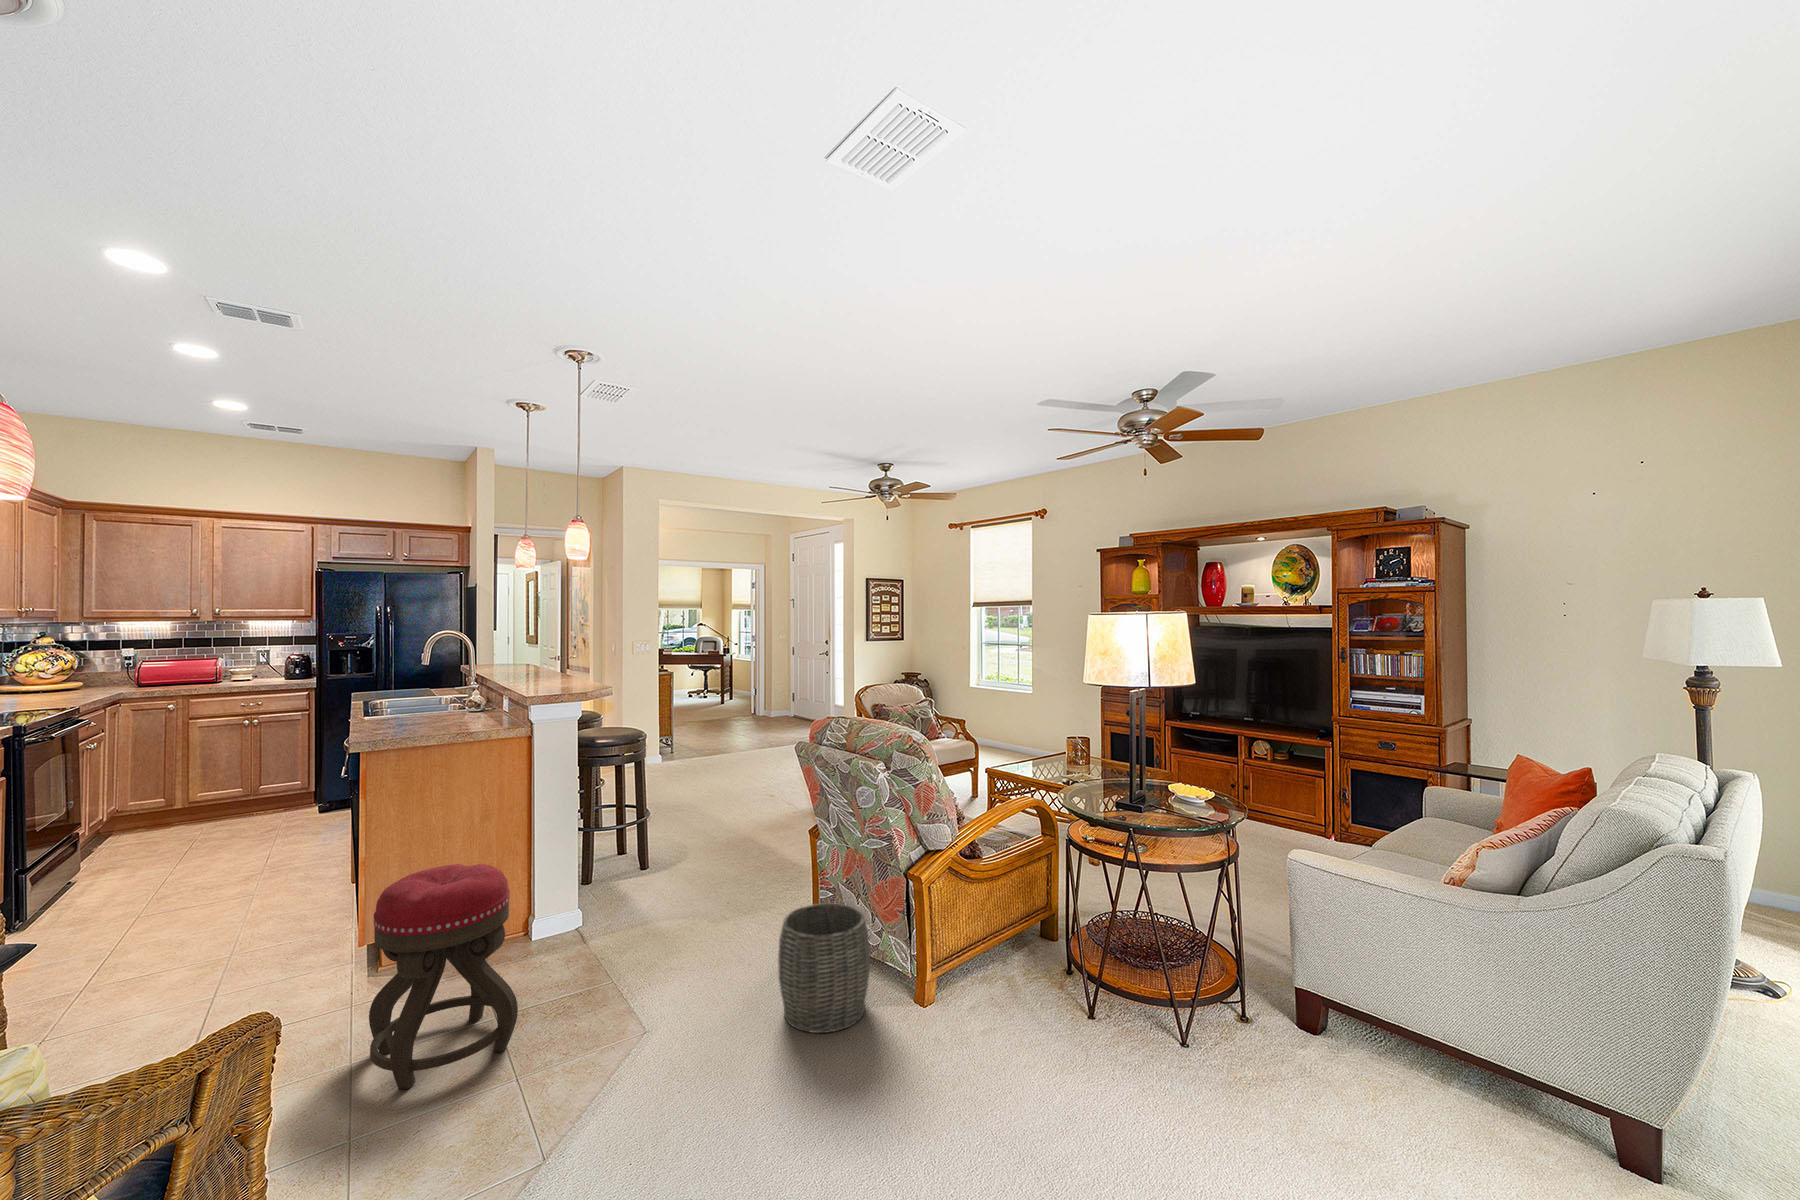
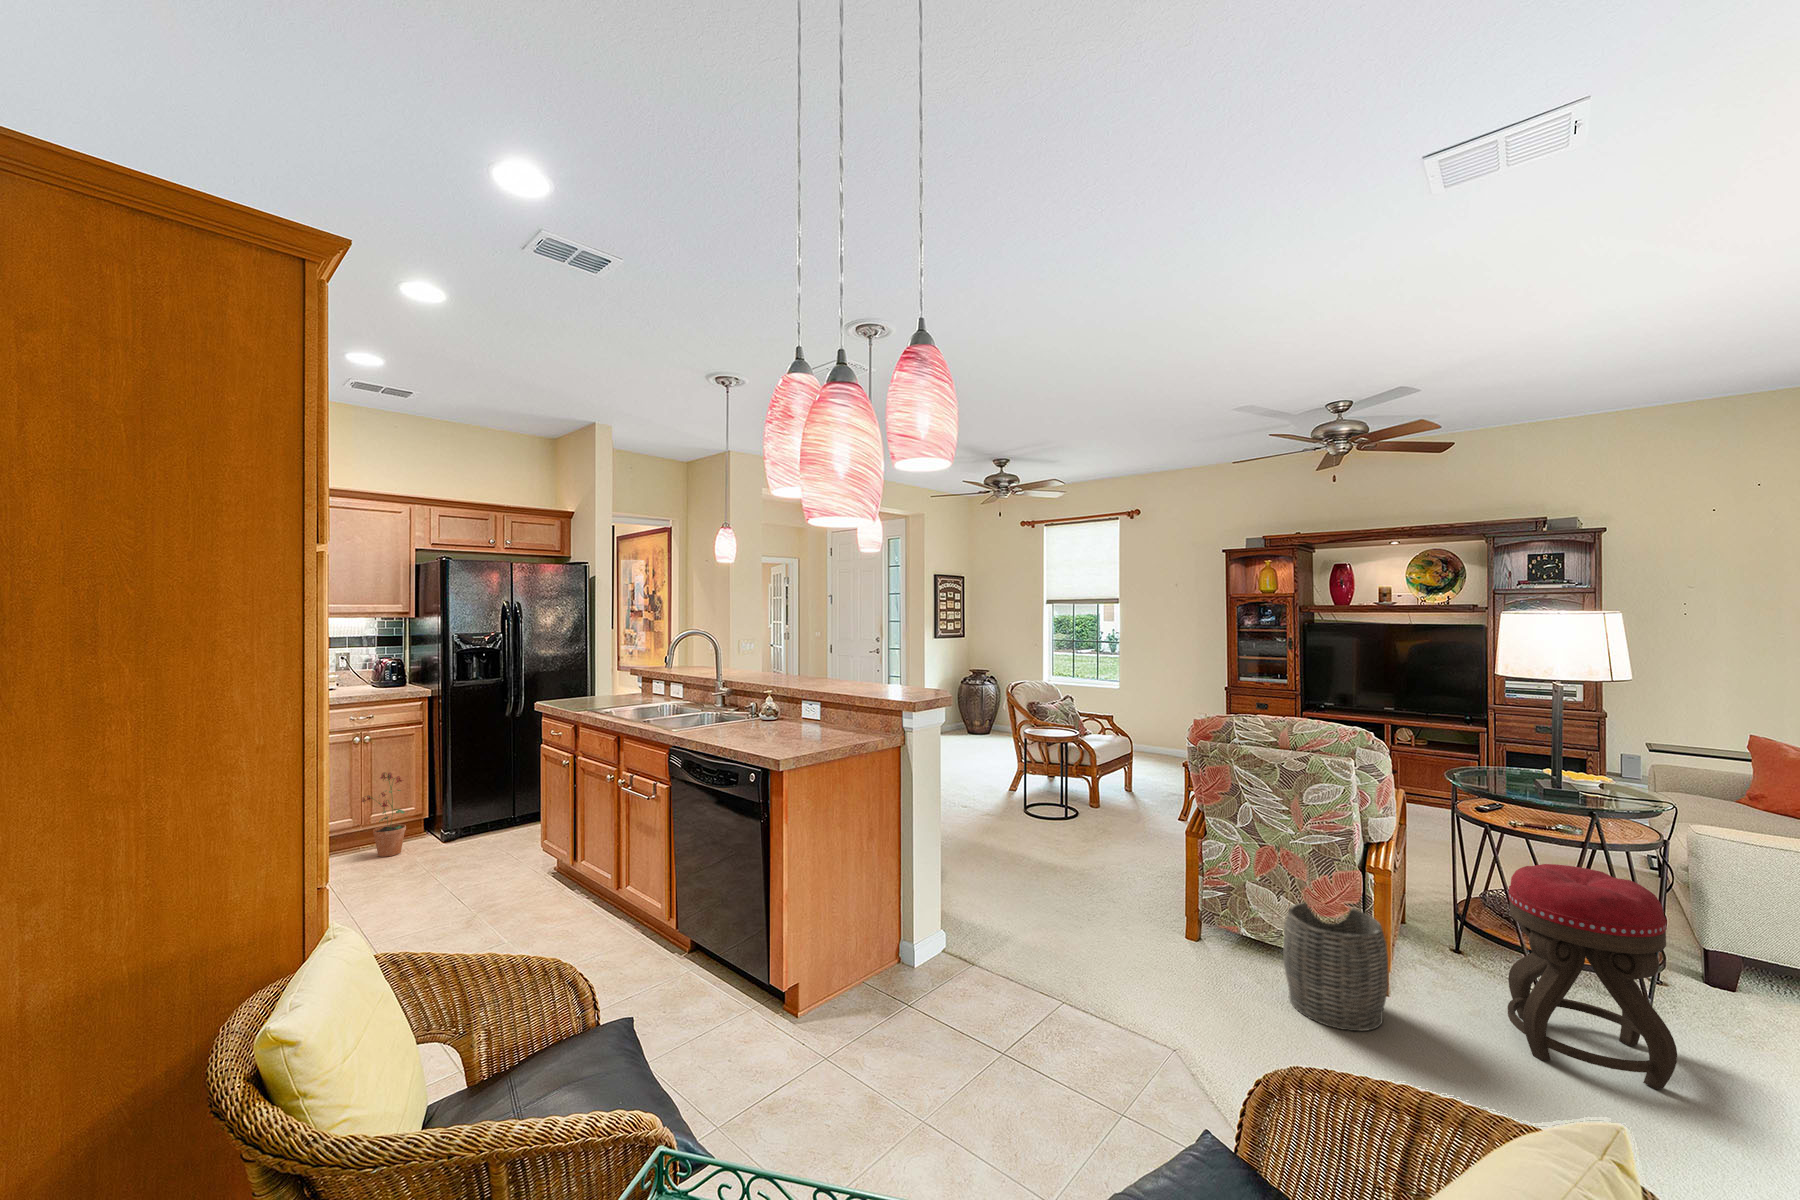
potted plant: none [248,749,285,819] -> present [362,772,406,857]
ottoman: present [369,864,518,1089] -> present [1508,864,1677,1089]

